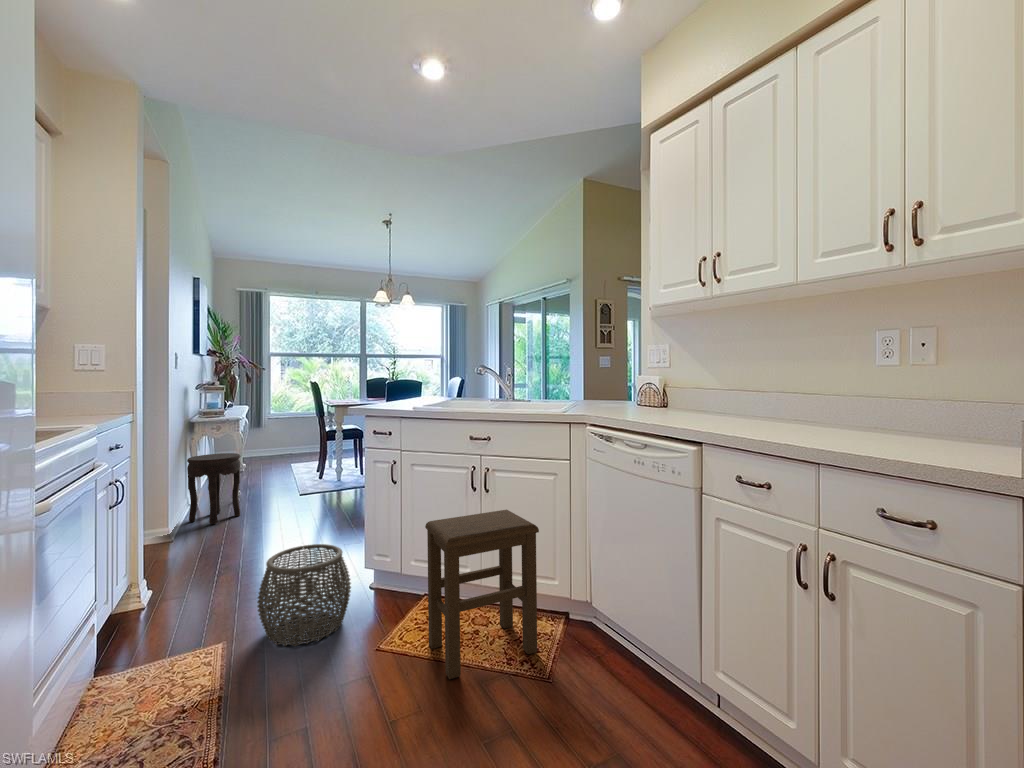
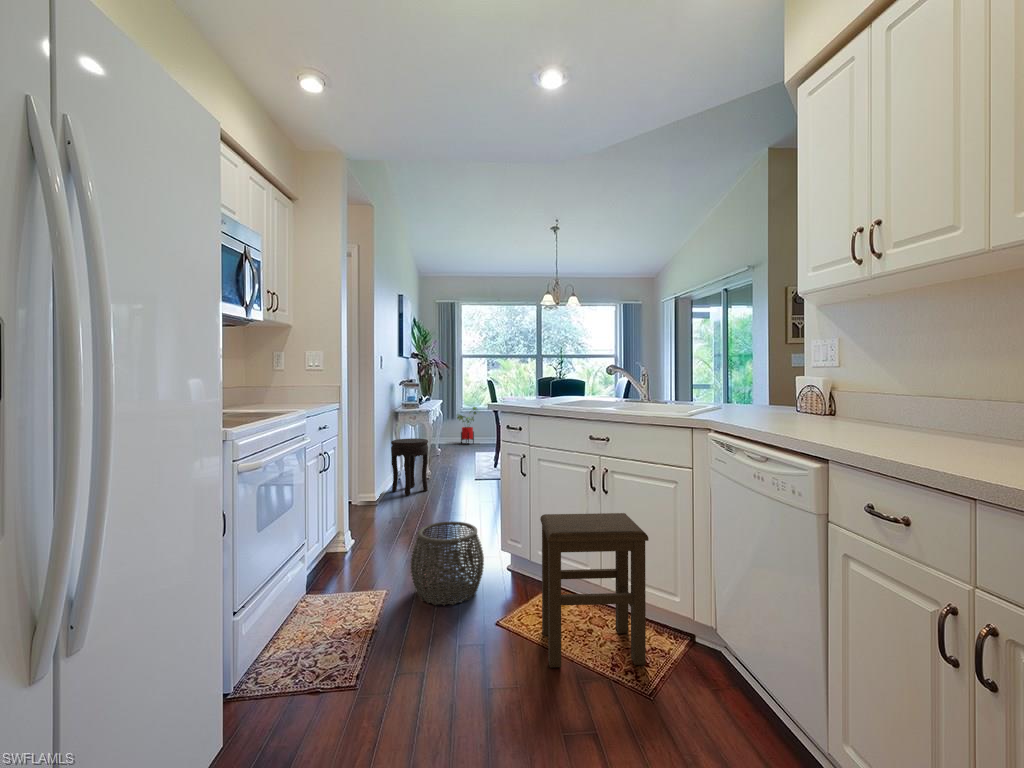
house plant: none [261,413,292,458] -> present [457,407,477,445]

